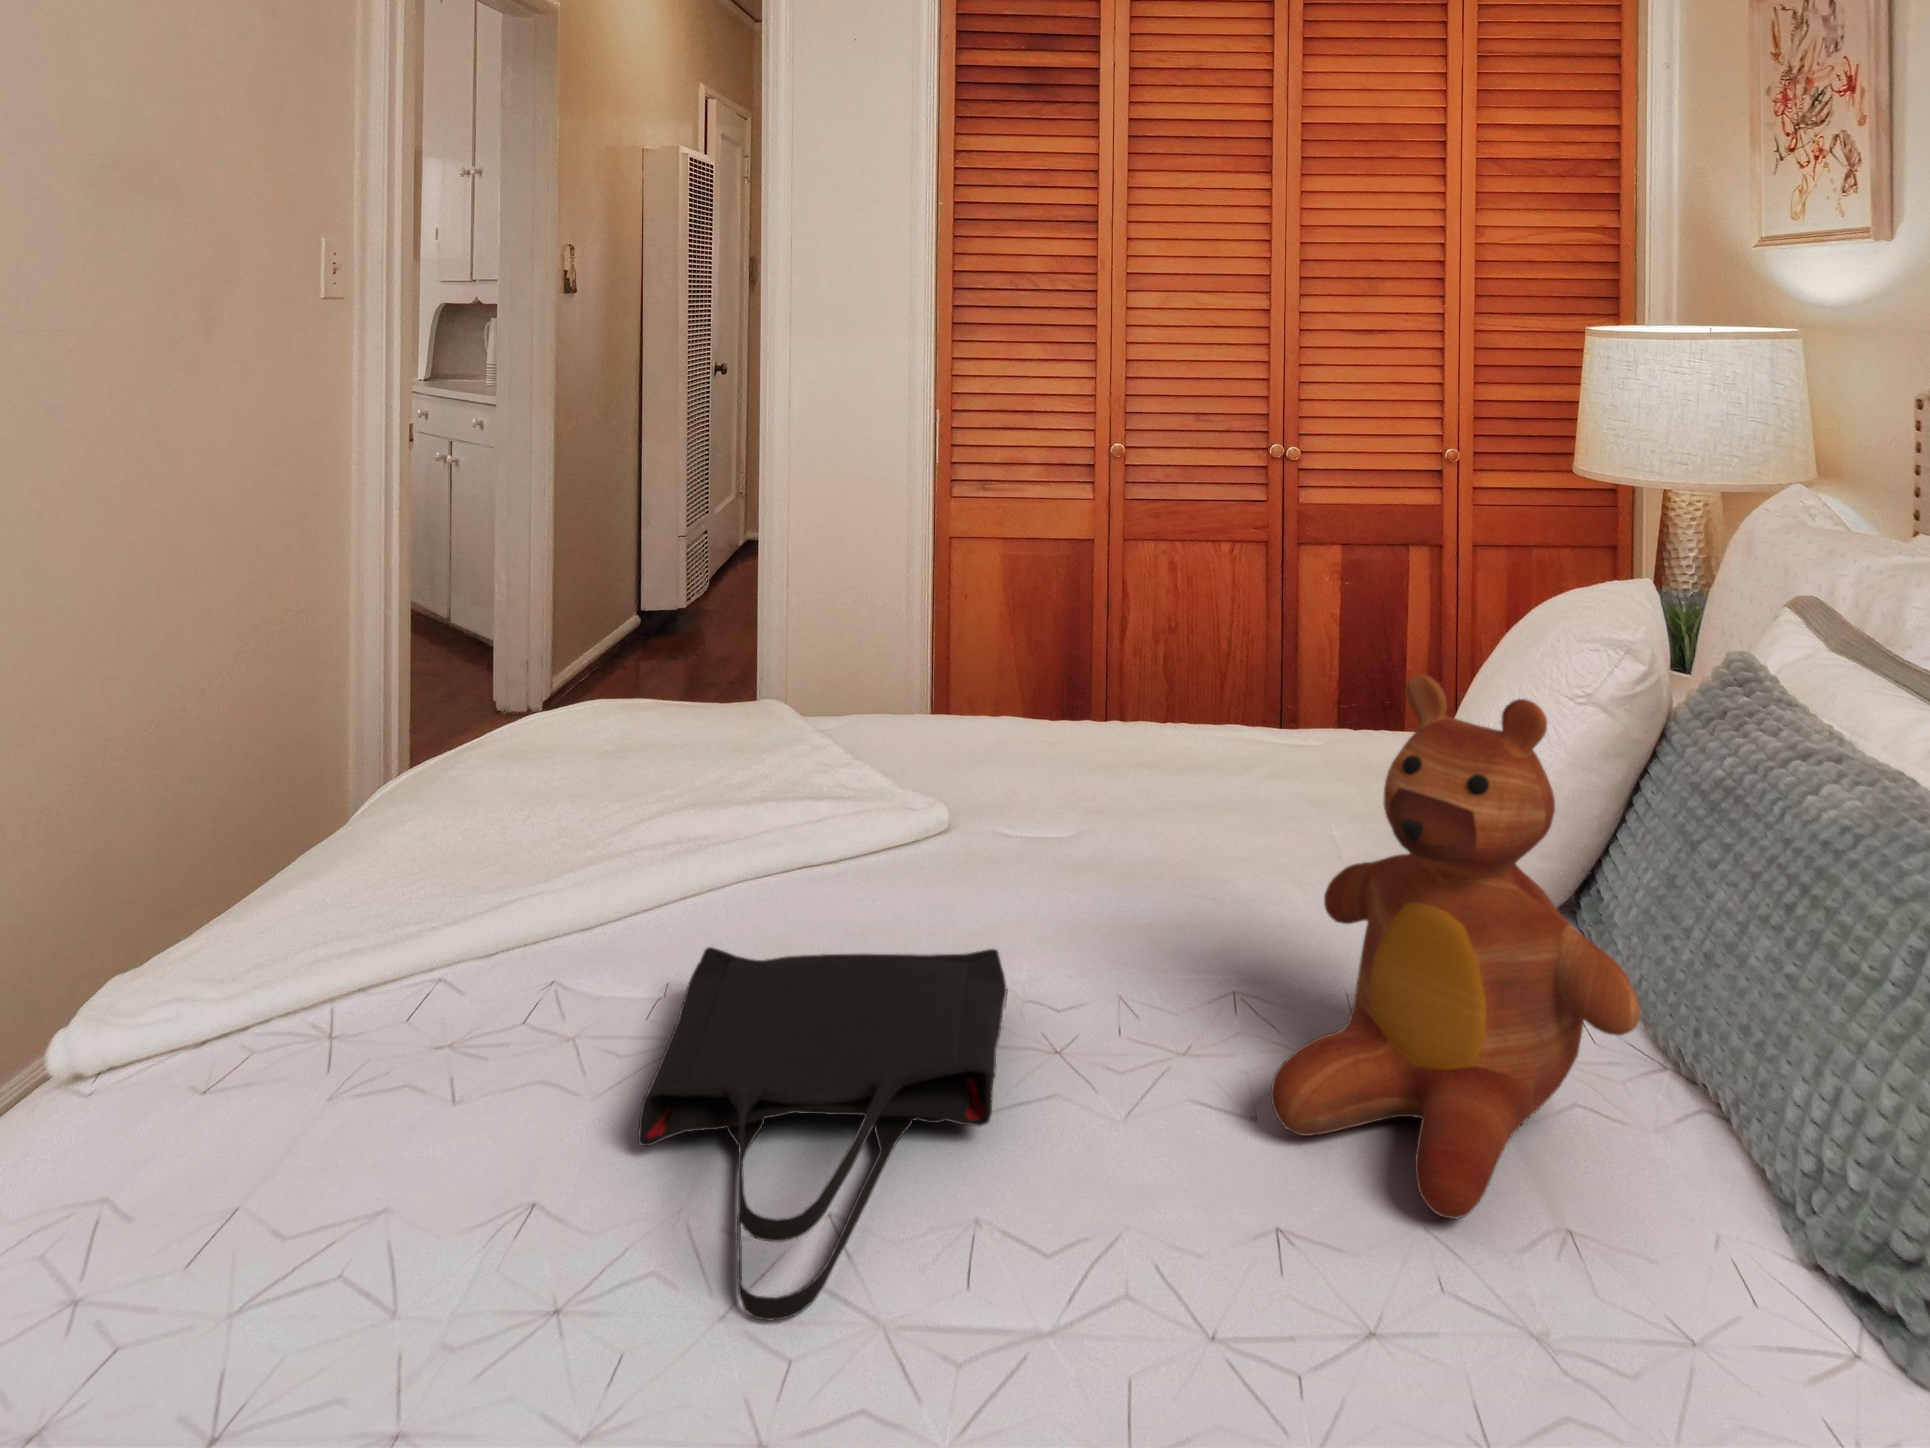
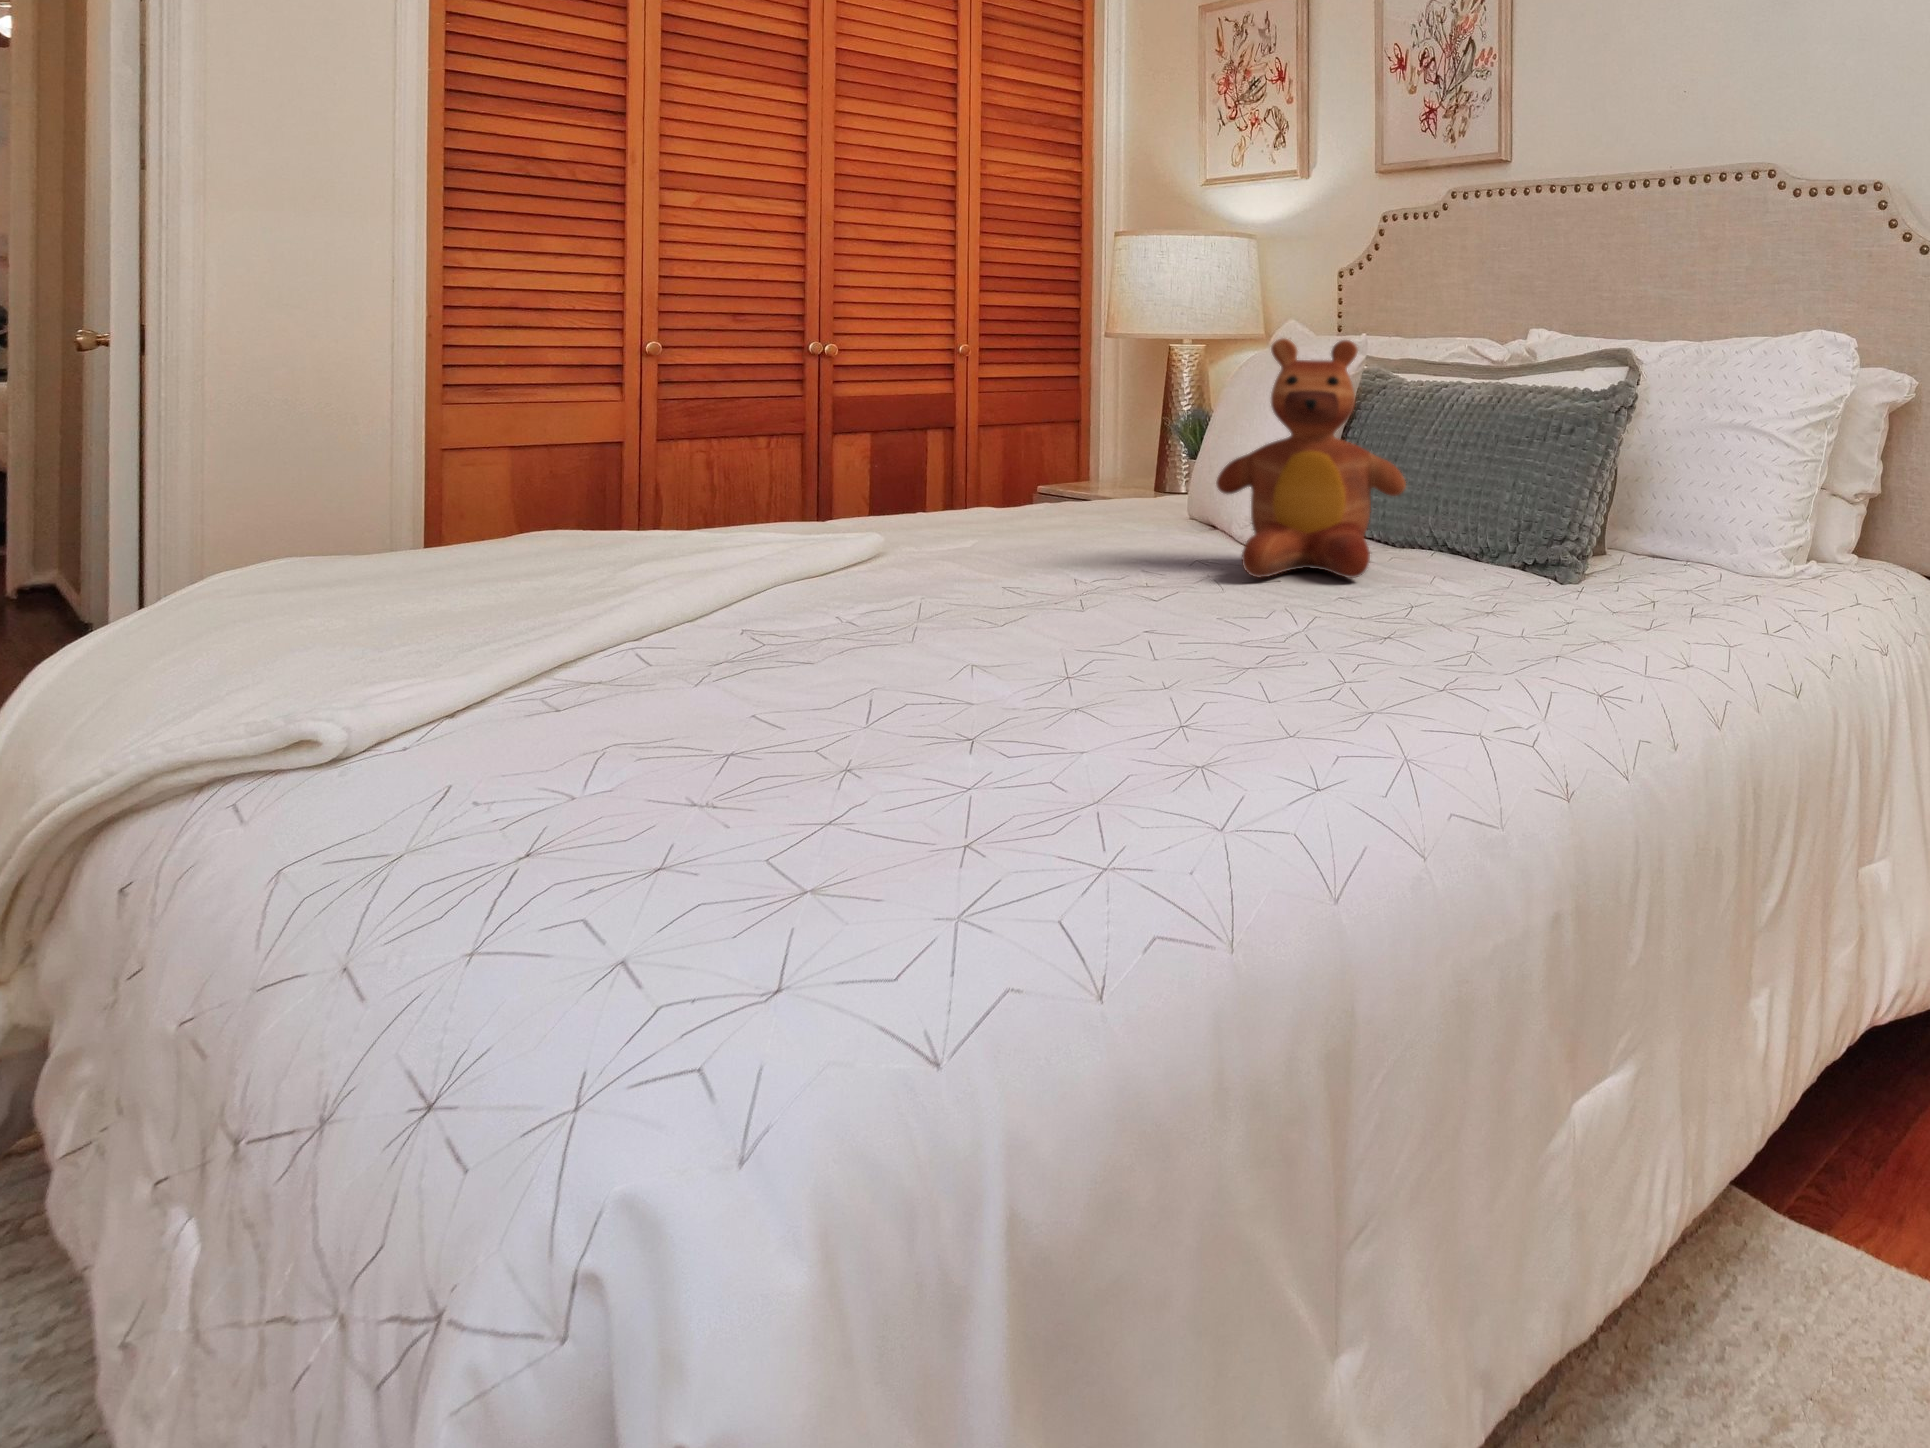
tote bag: present [638,947,1006,1320] -> none [826,547,1130,643]

